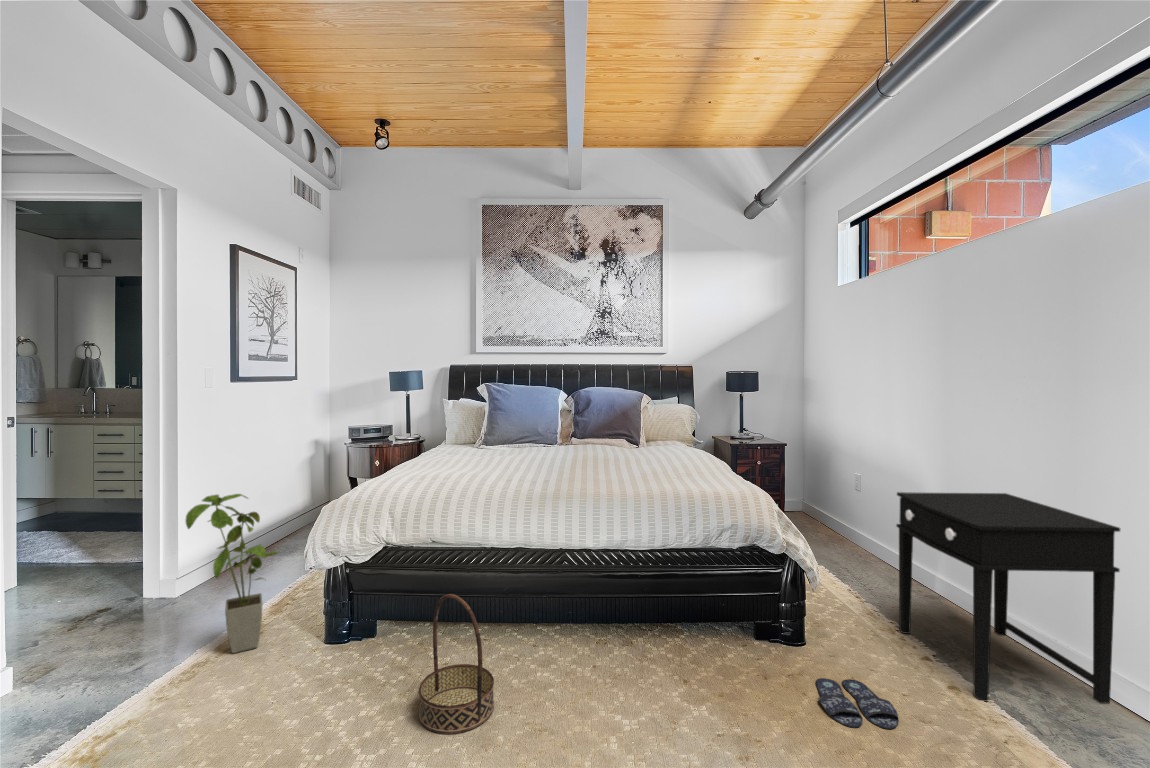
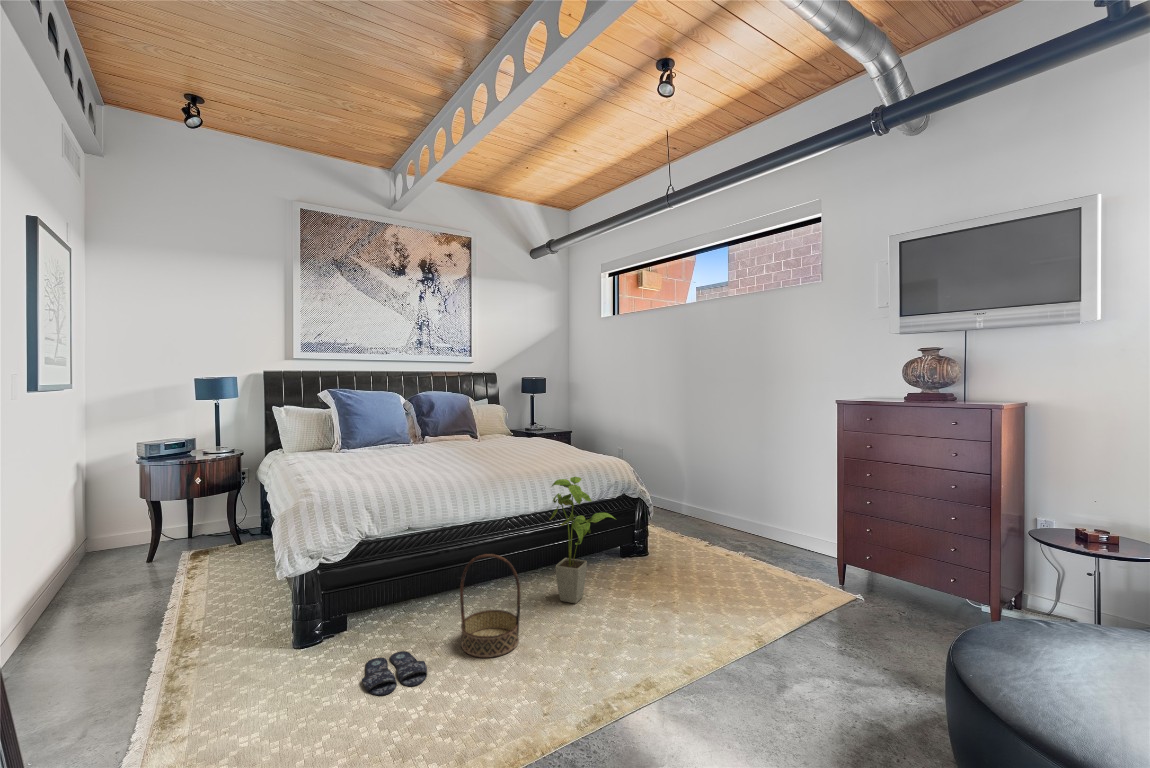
side table: present [896,492,1120,703] -> none [682,448,785,556]
house plant: present [186,494,278,653] -> present [550,477,615,603]
slippers: present [816,678,899,729] -> present [362,651,427,696]

